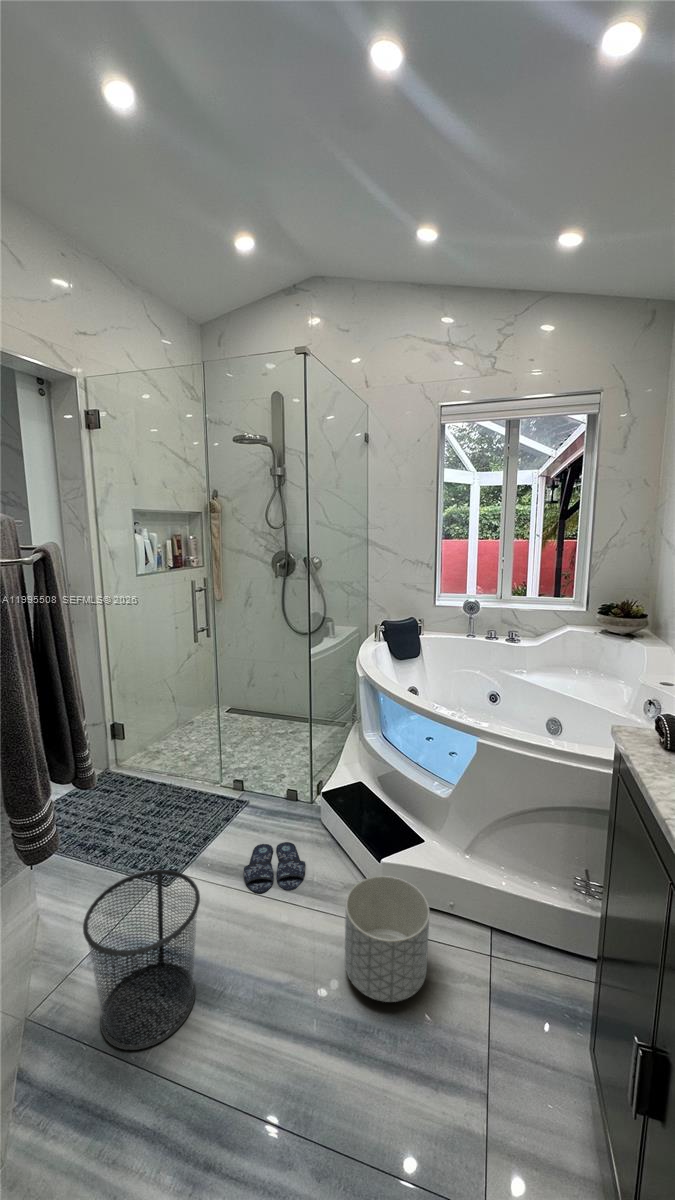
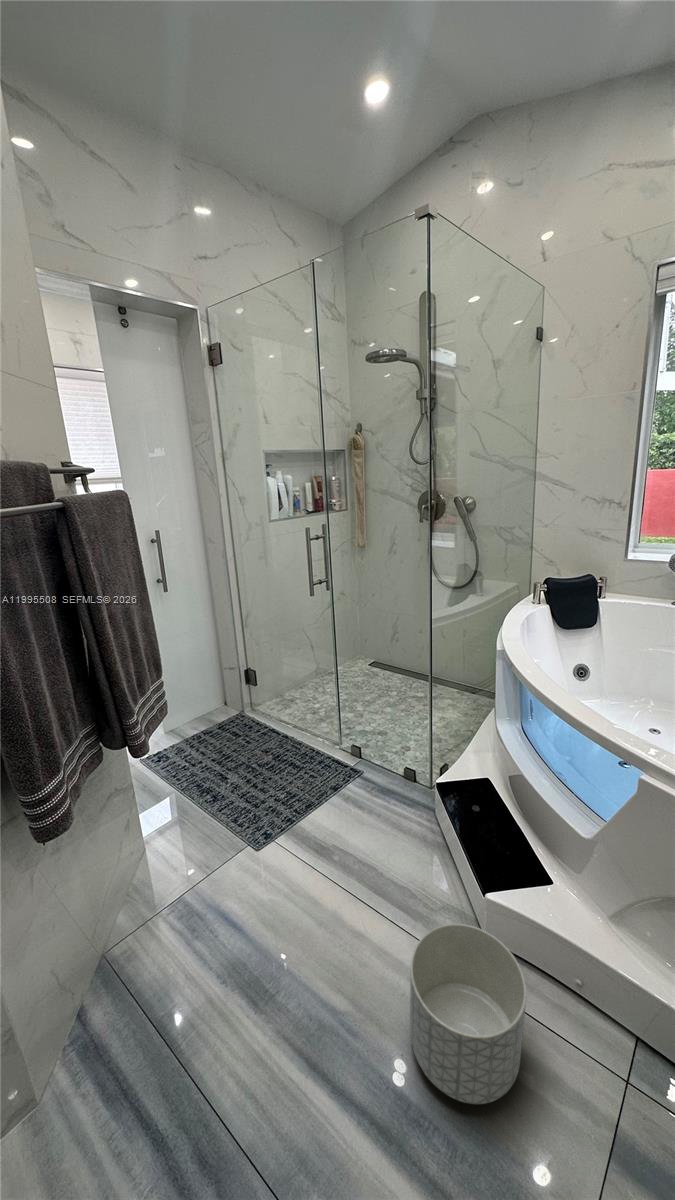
slippers: present [244,842,305,893] -> none [332,827,404,894]
waste bin: present [83,870,200,1050] -> none [124,848,249,1035]

